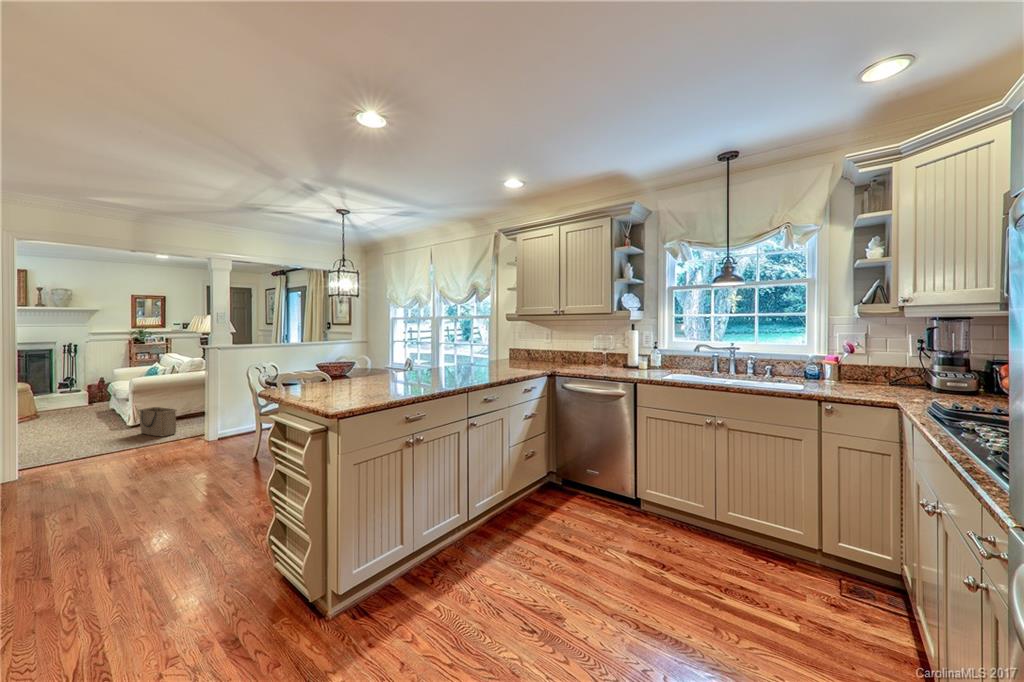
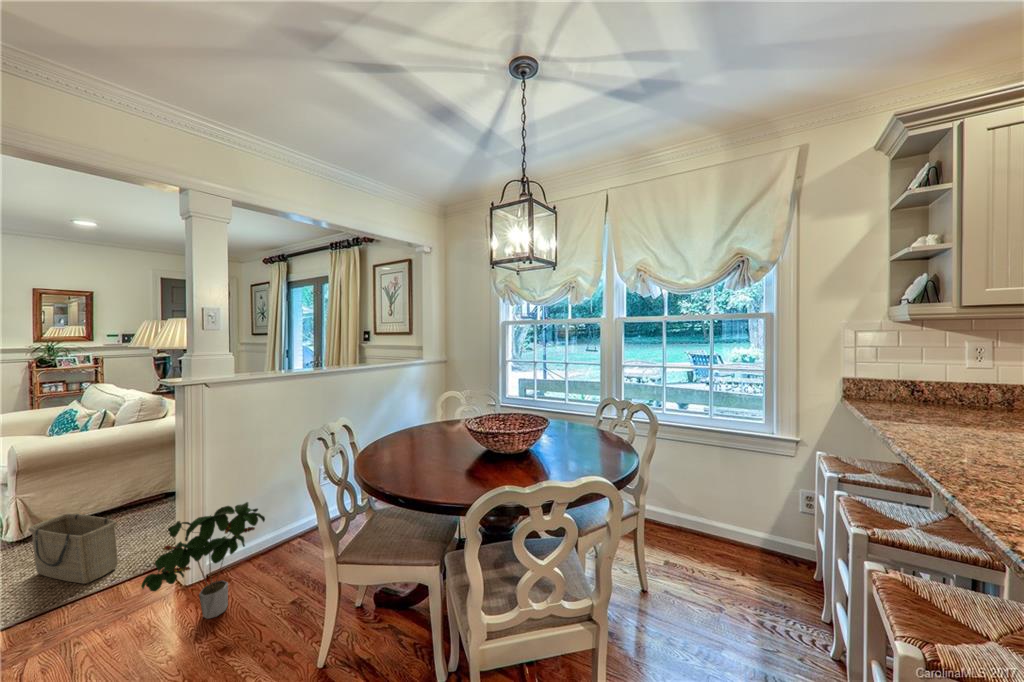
potted plant: none [186,397,242,447] -> present [141,502,265,619]

